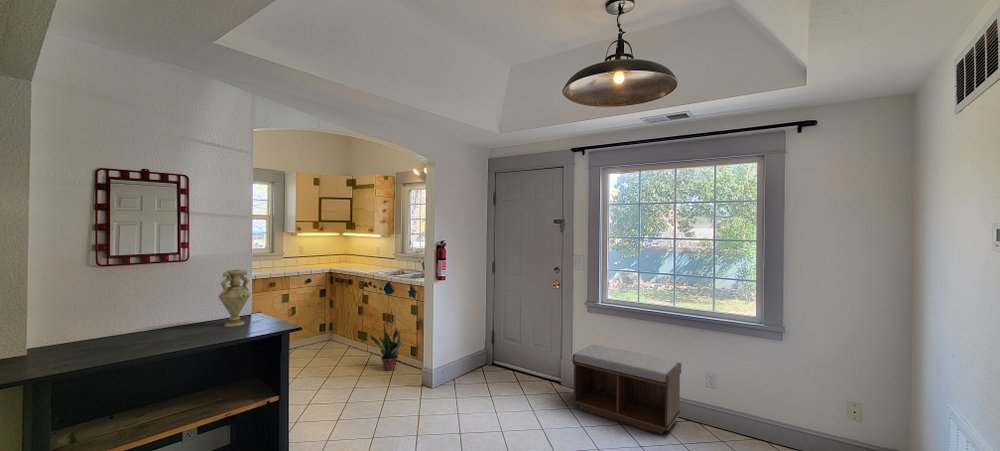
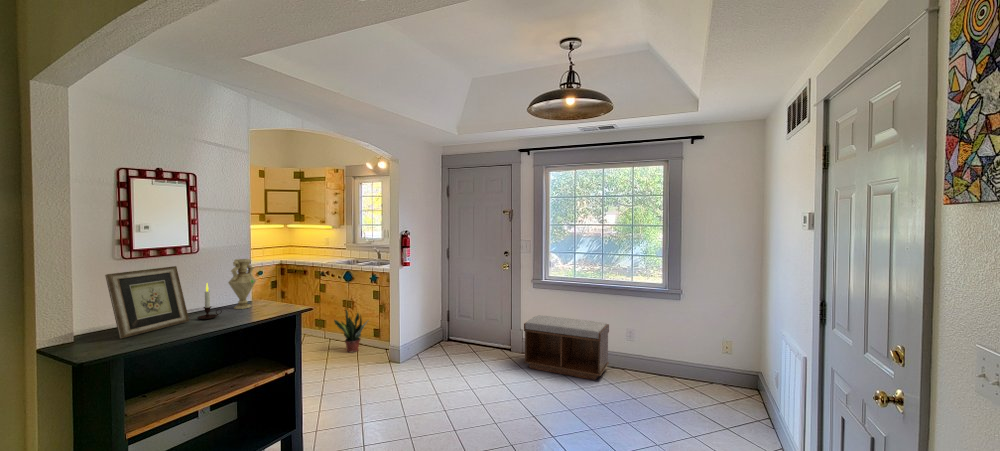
picture frame: none [51,277,158,362] -> present [105,266,189,339]
candle: none [170,297,200,339] -> present [198,283,222,319]

